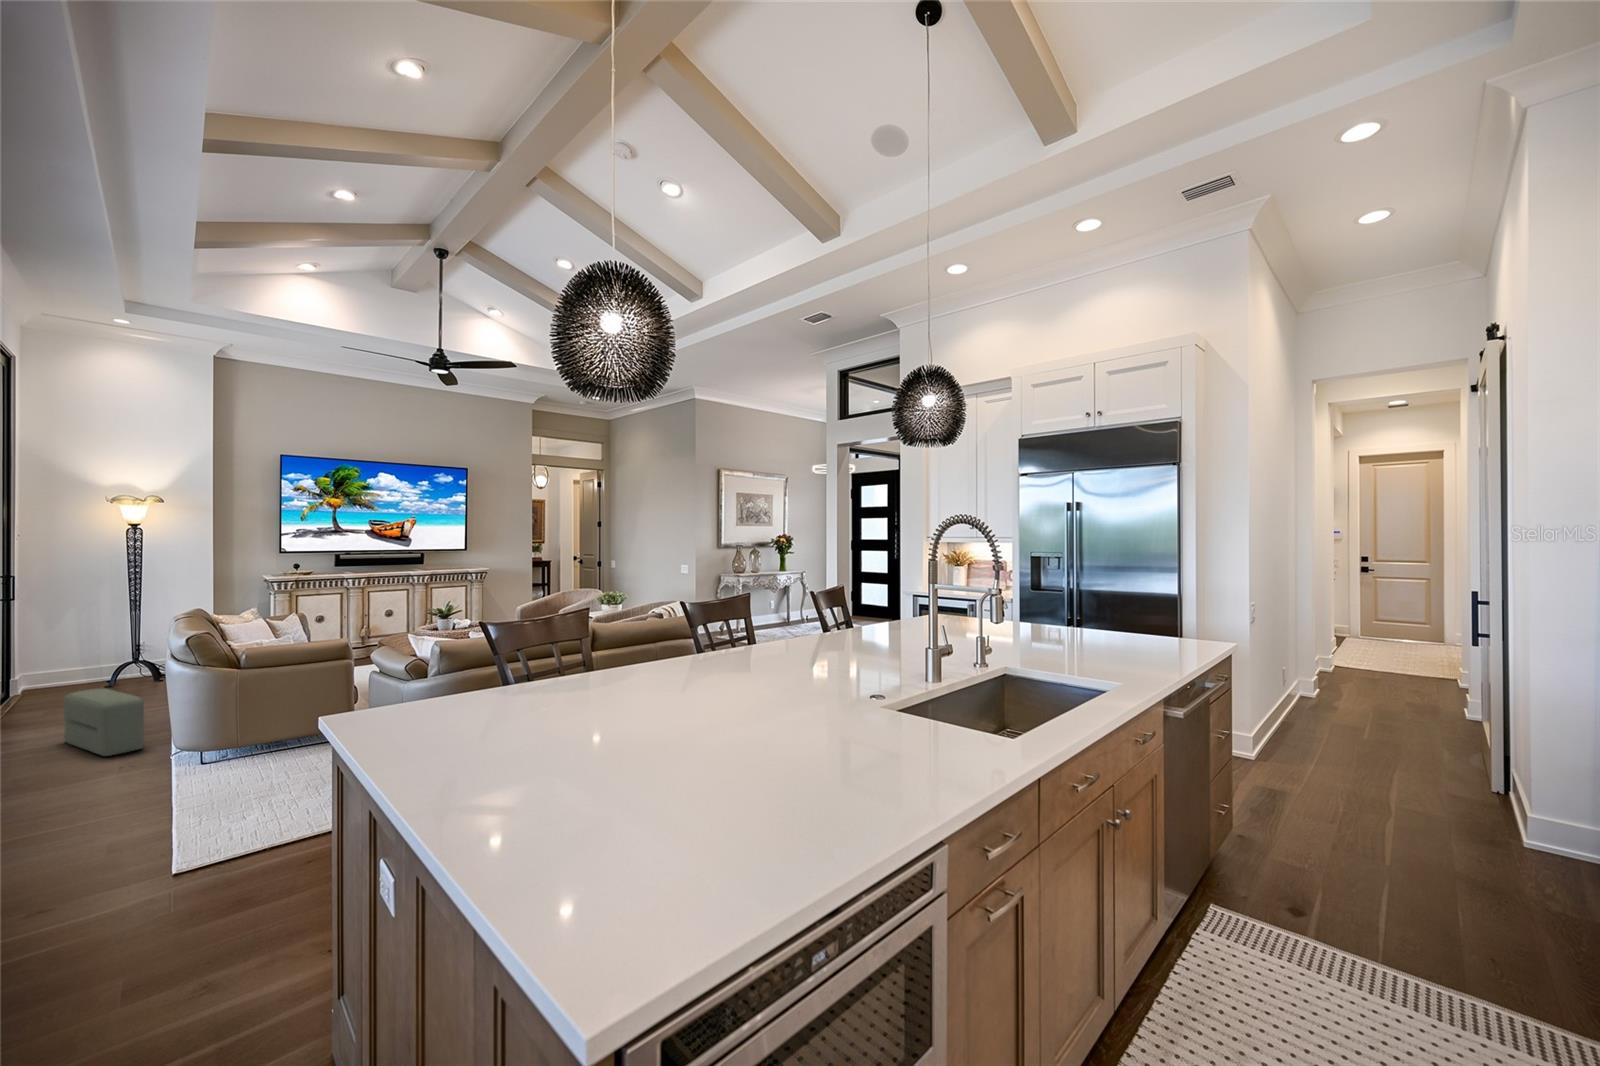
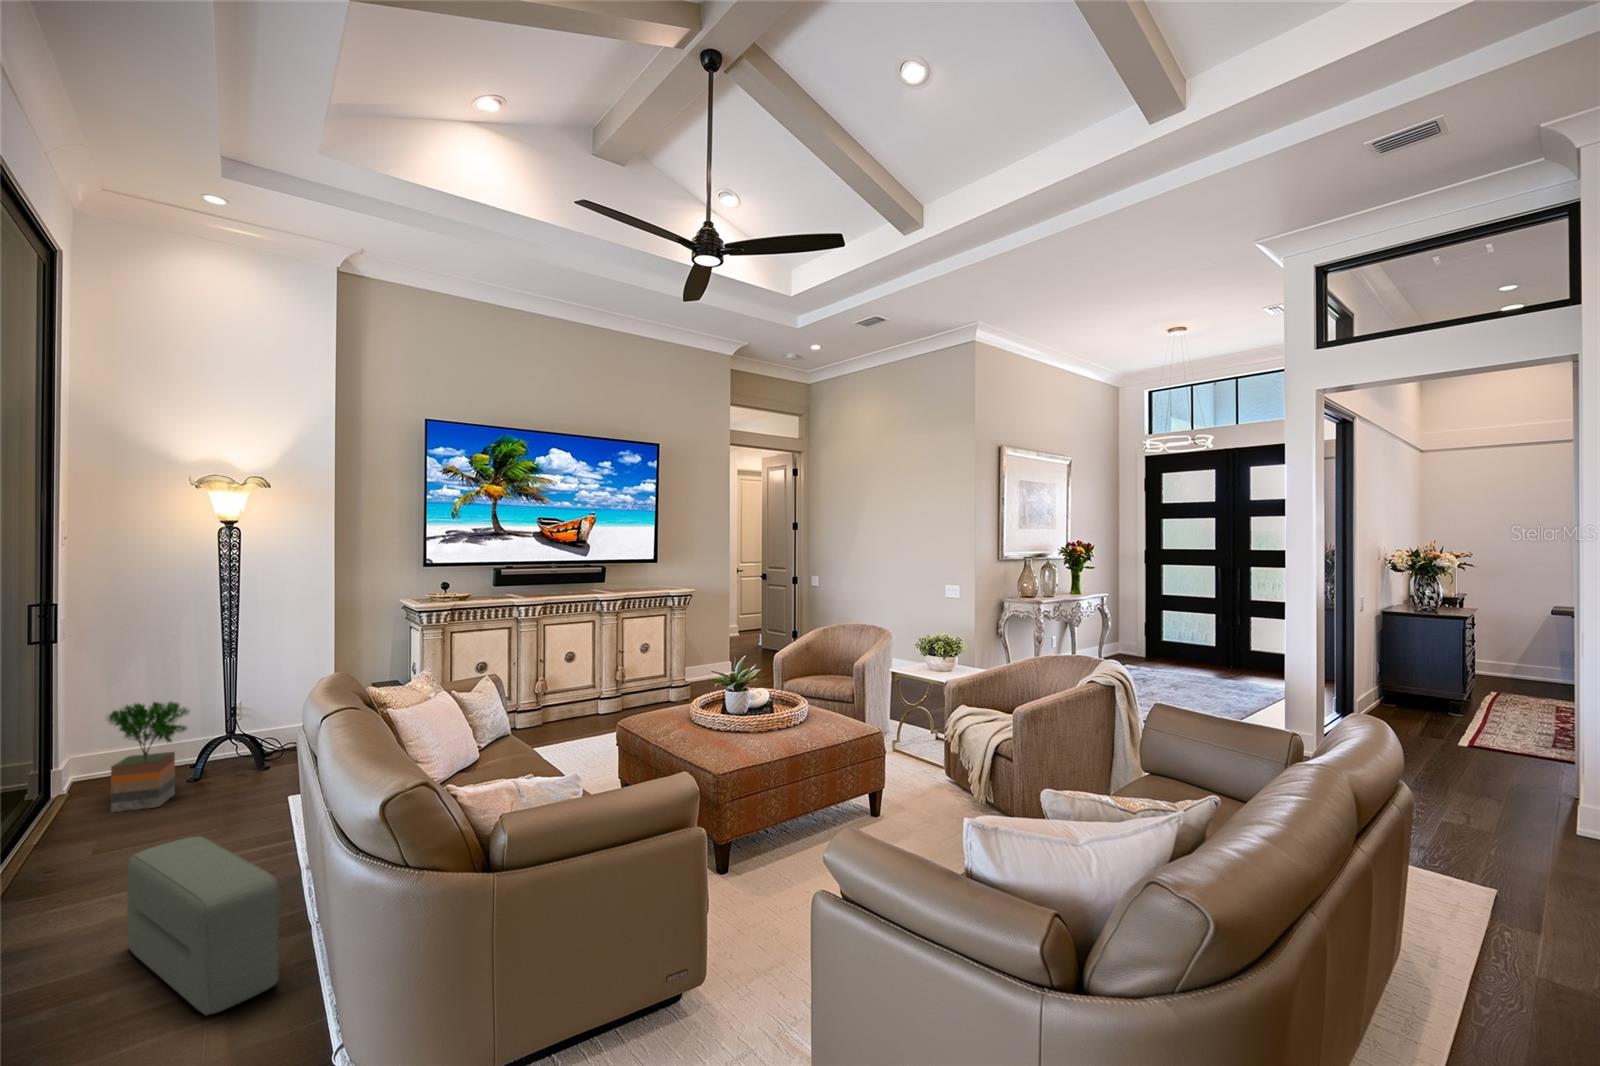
potted tree: none [46,635,106,700] -> present [107,702,190,812]

